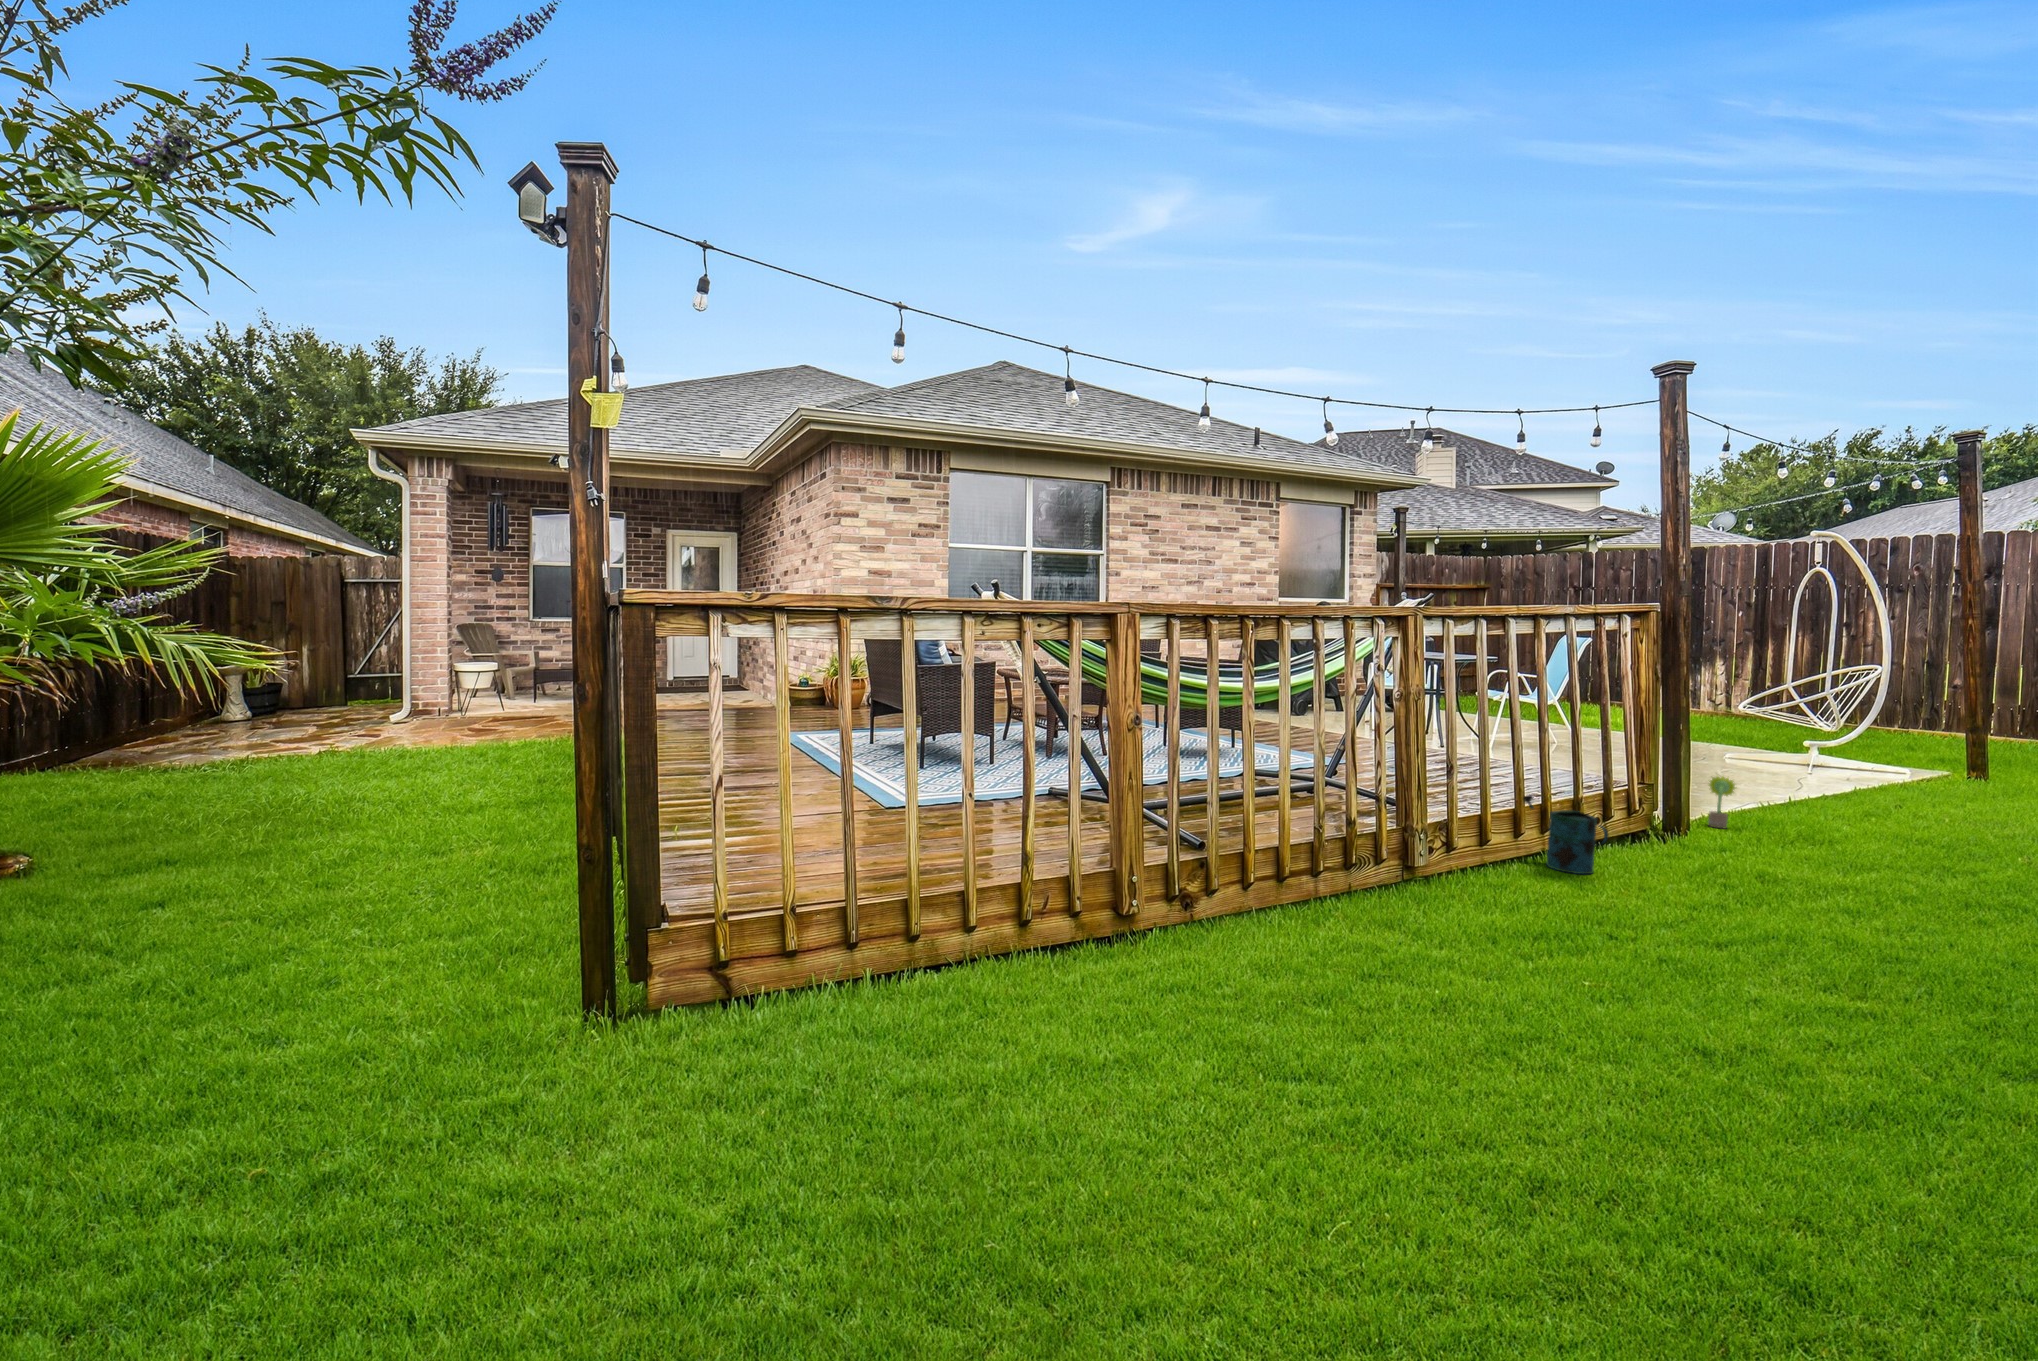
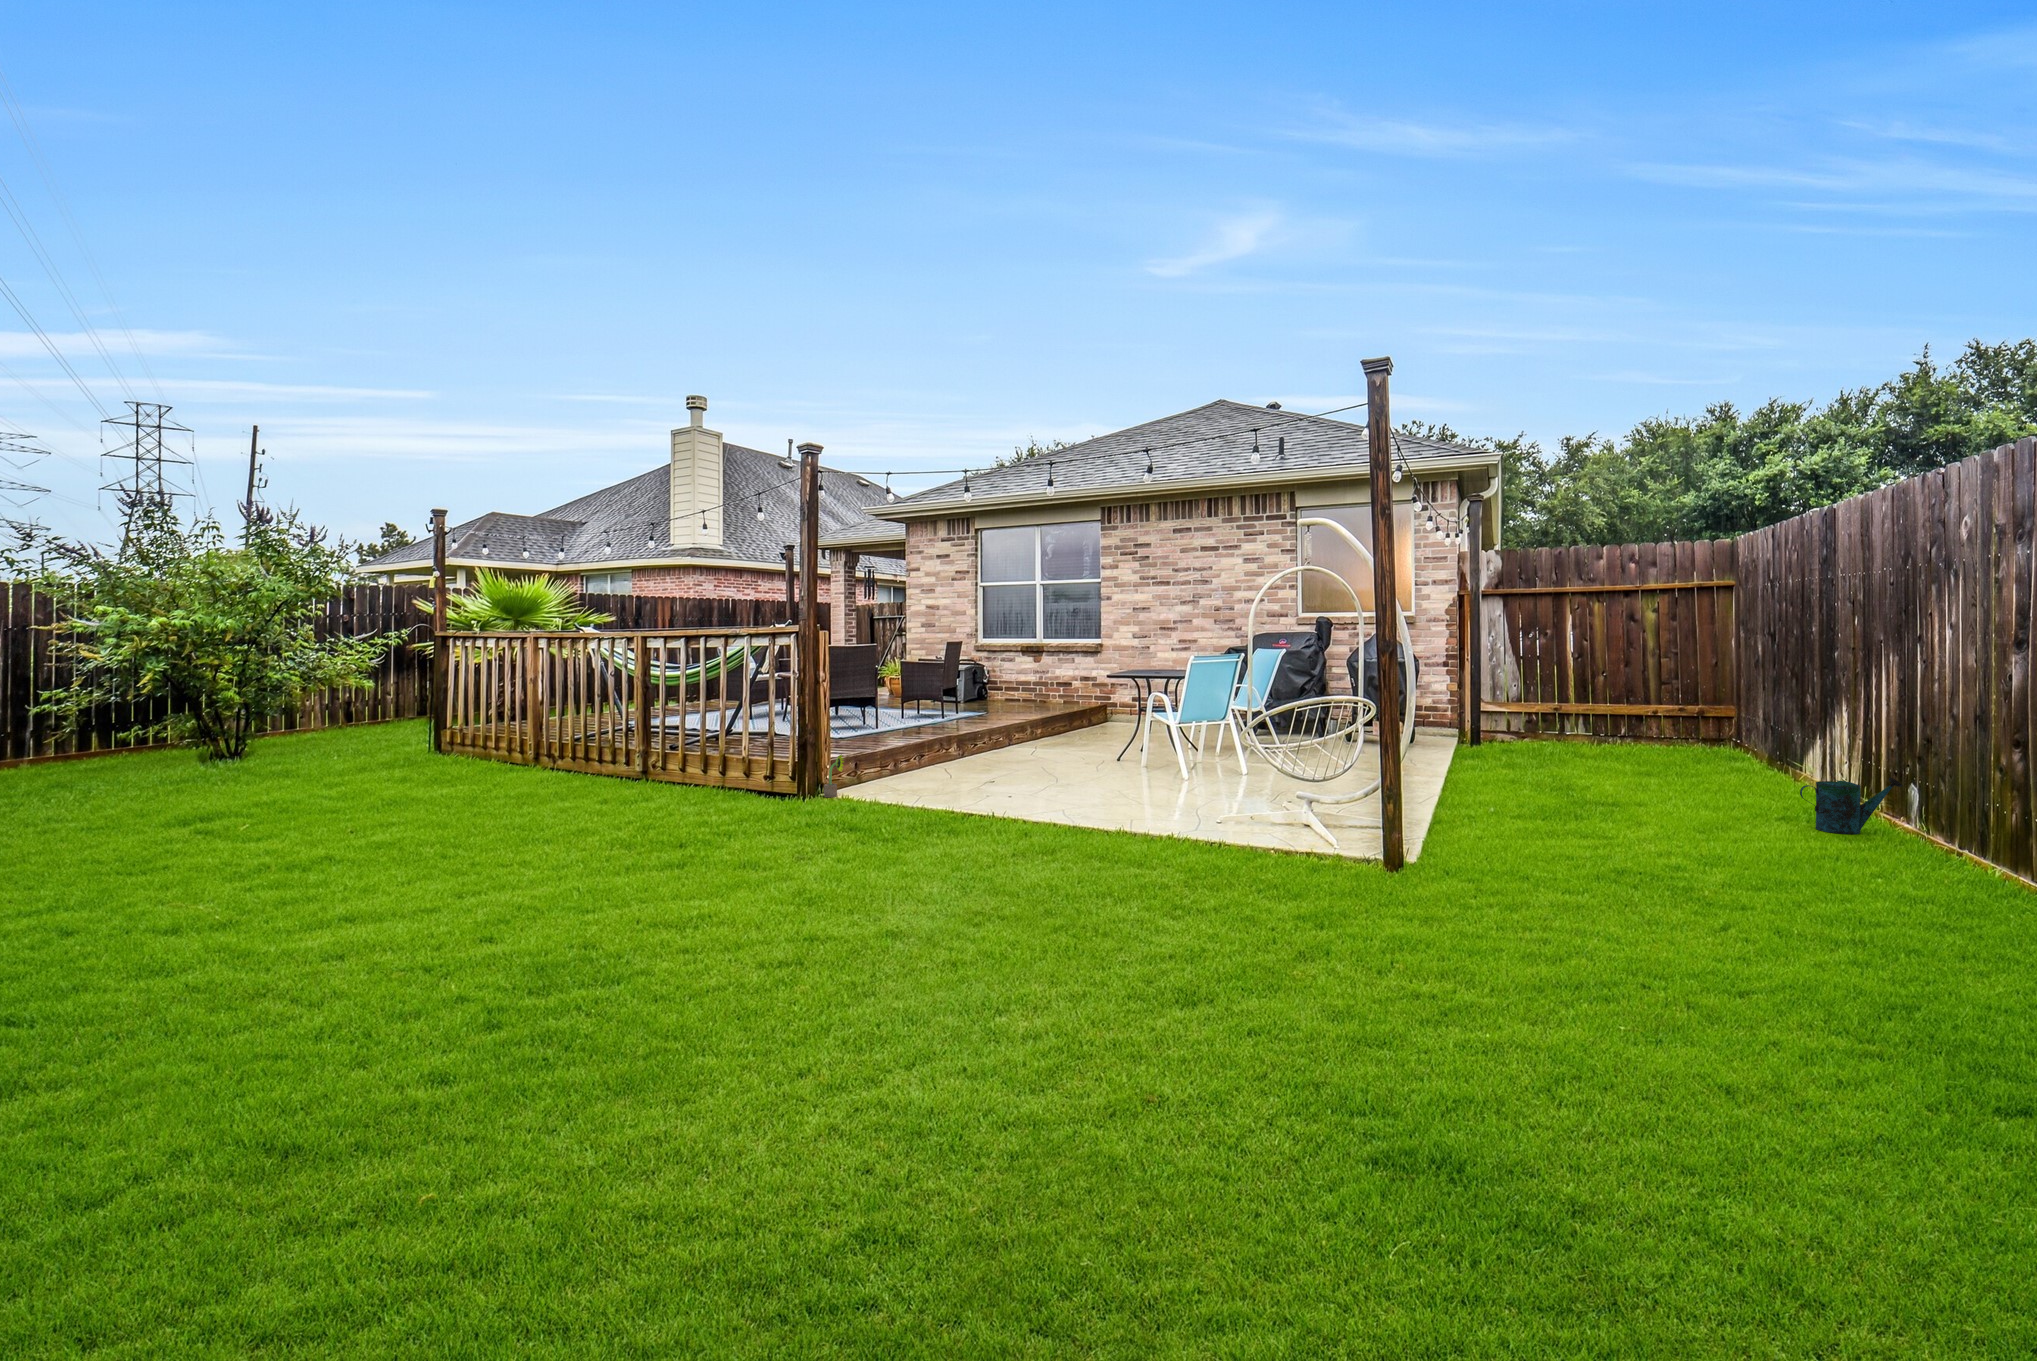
watering can: present [1523,795,1608,874] -> present [1800,777,1903,834]

